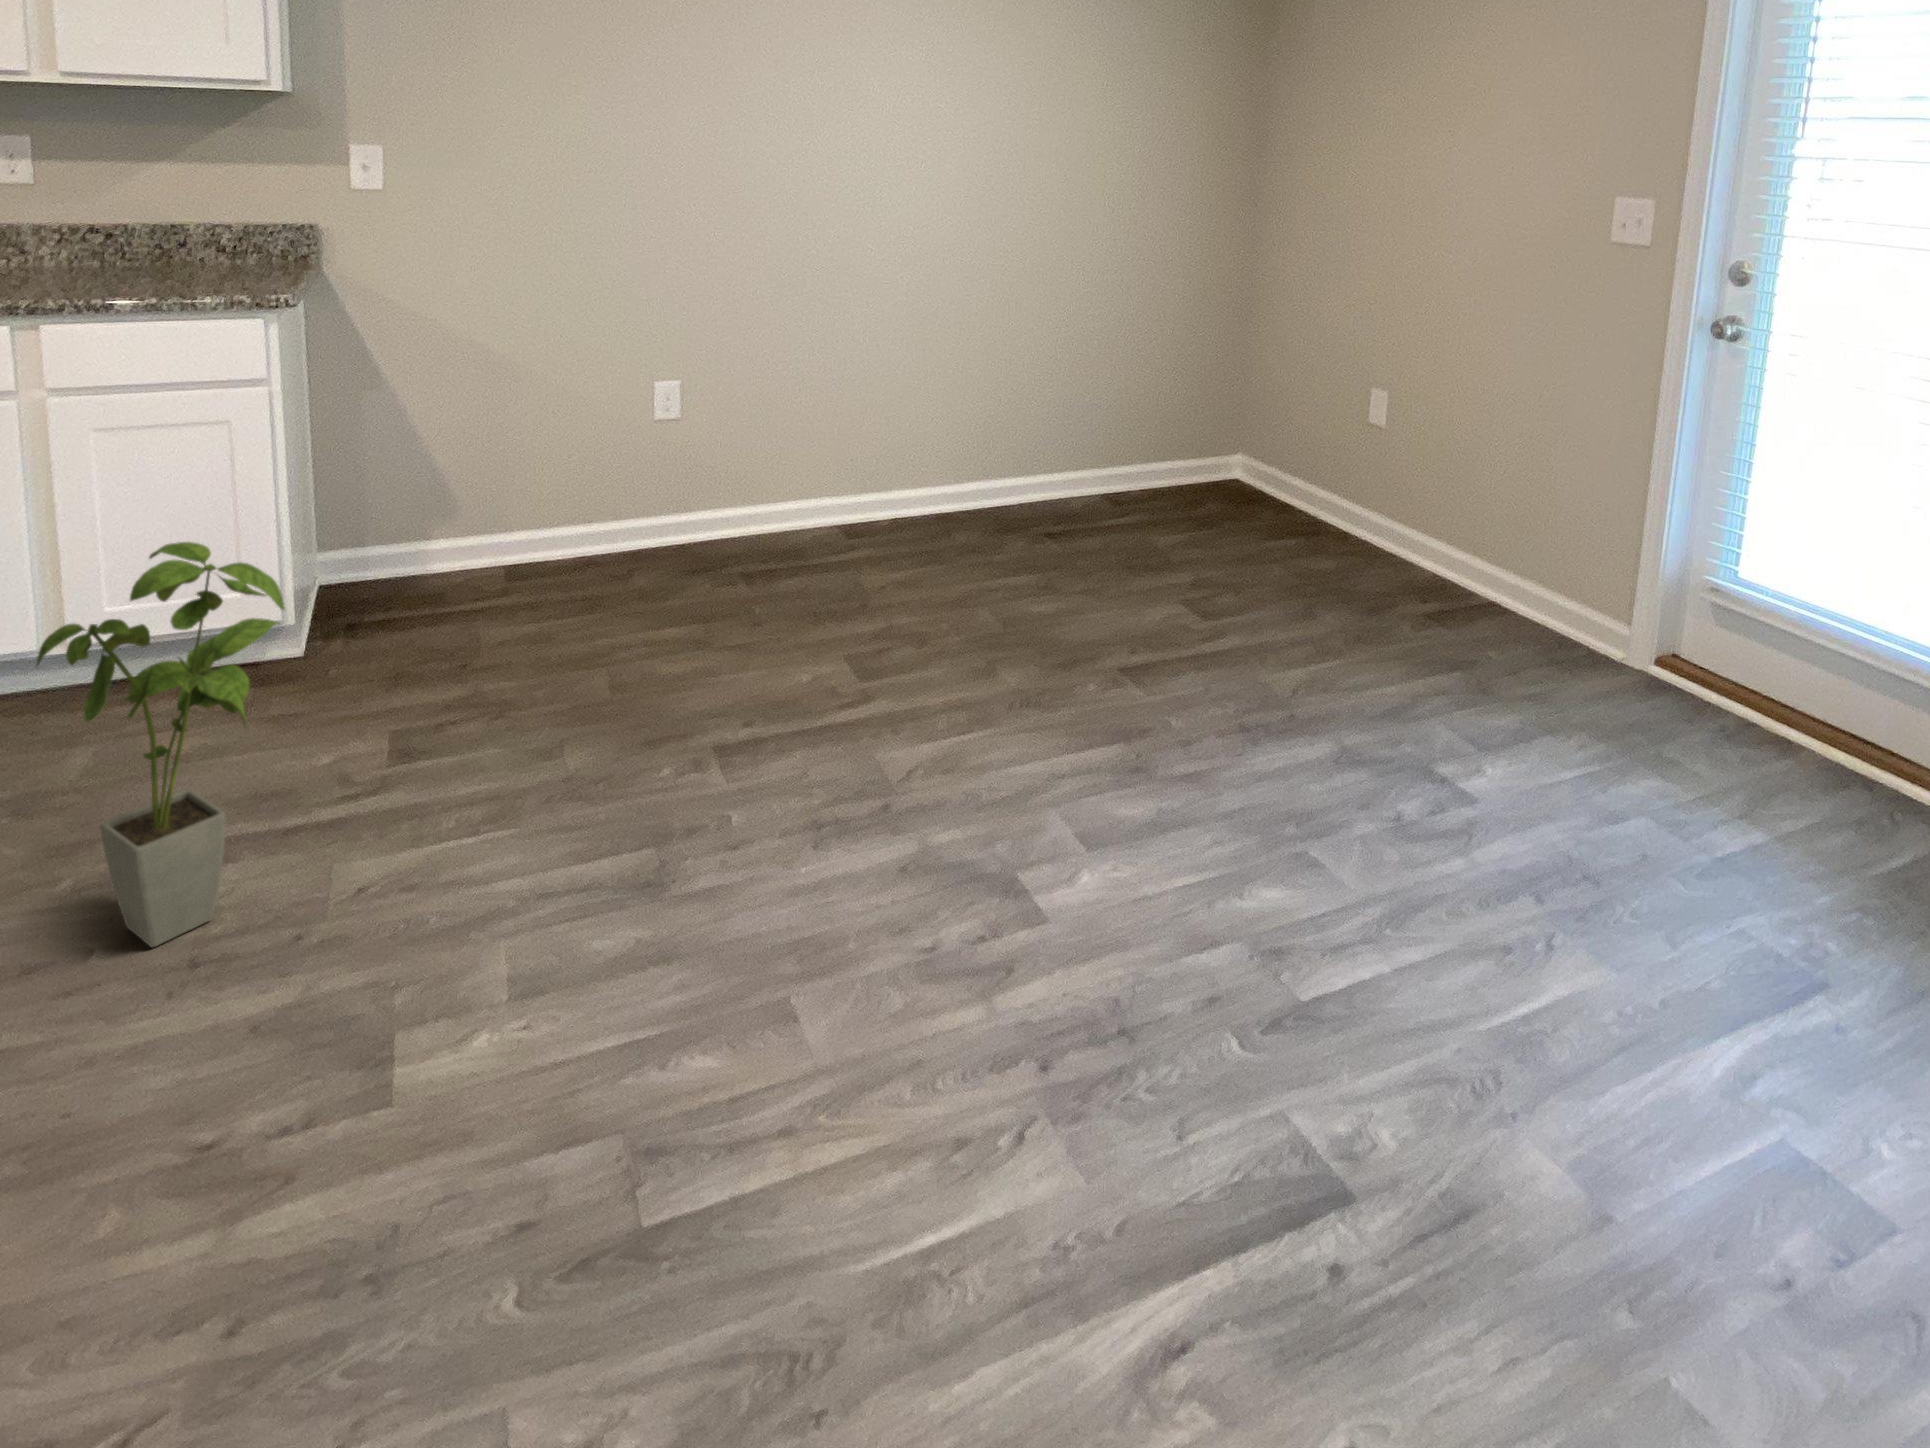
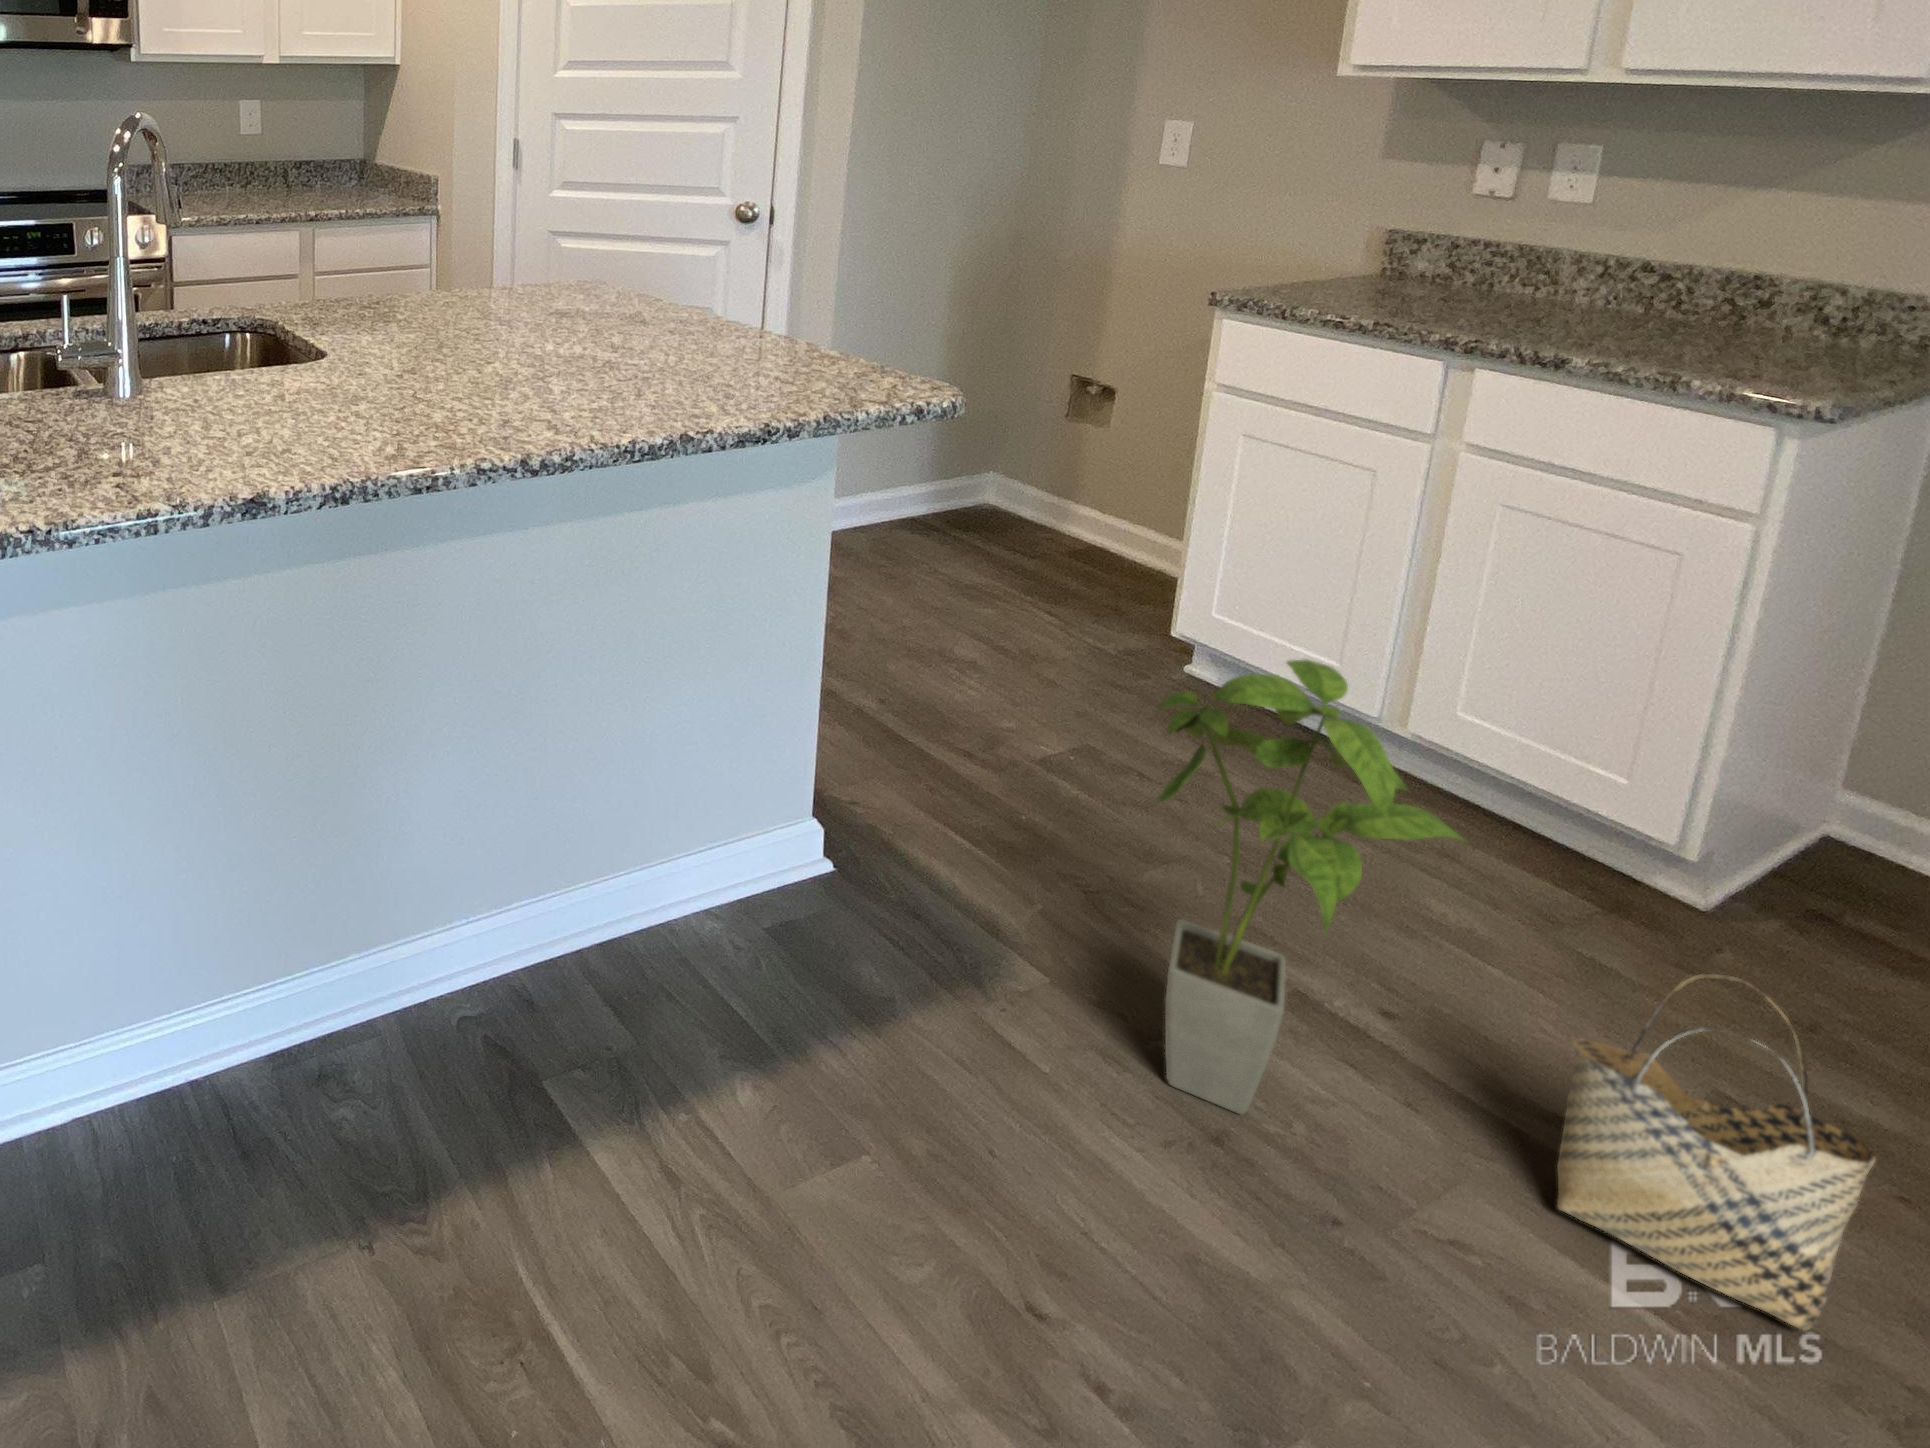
woven basket: none [364,618,500,813] -> present [1557,973,1876,1330]

